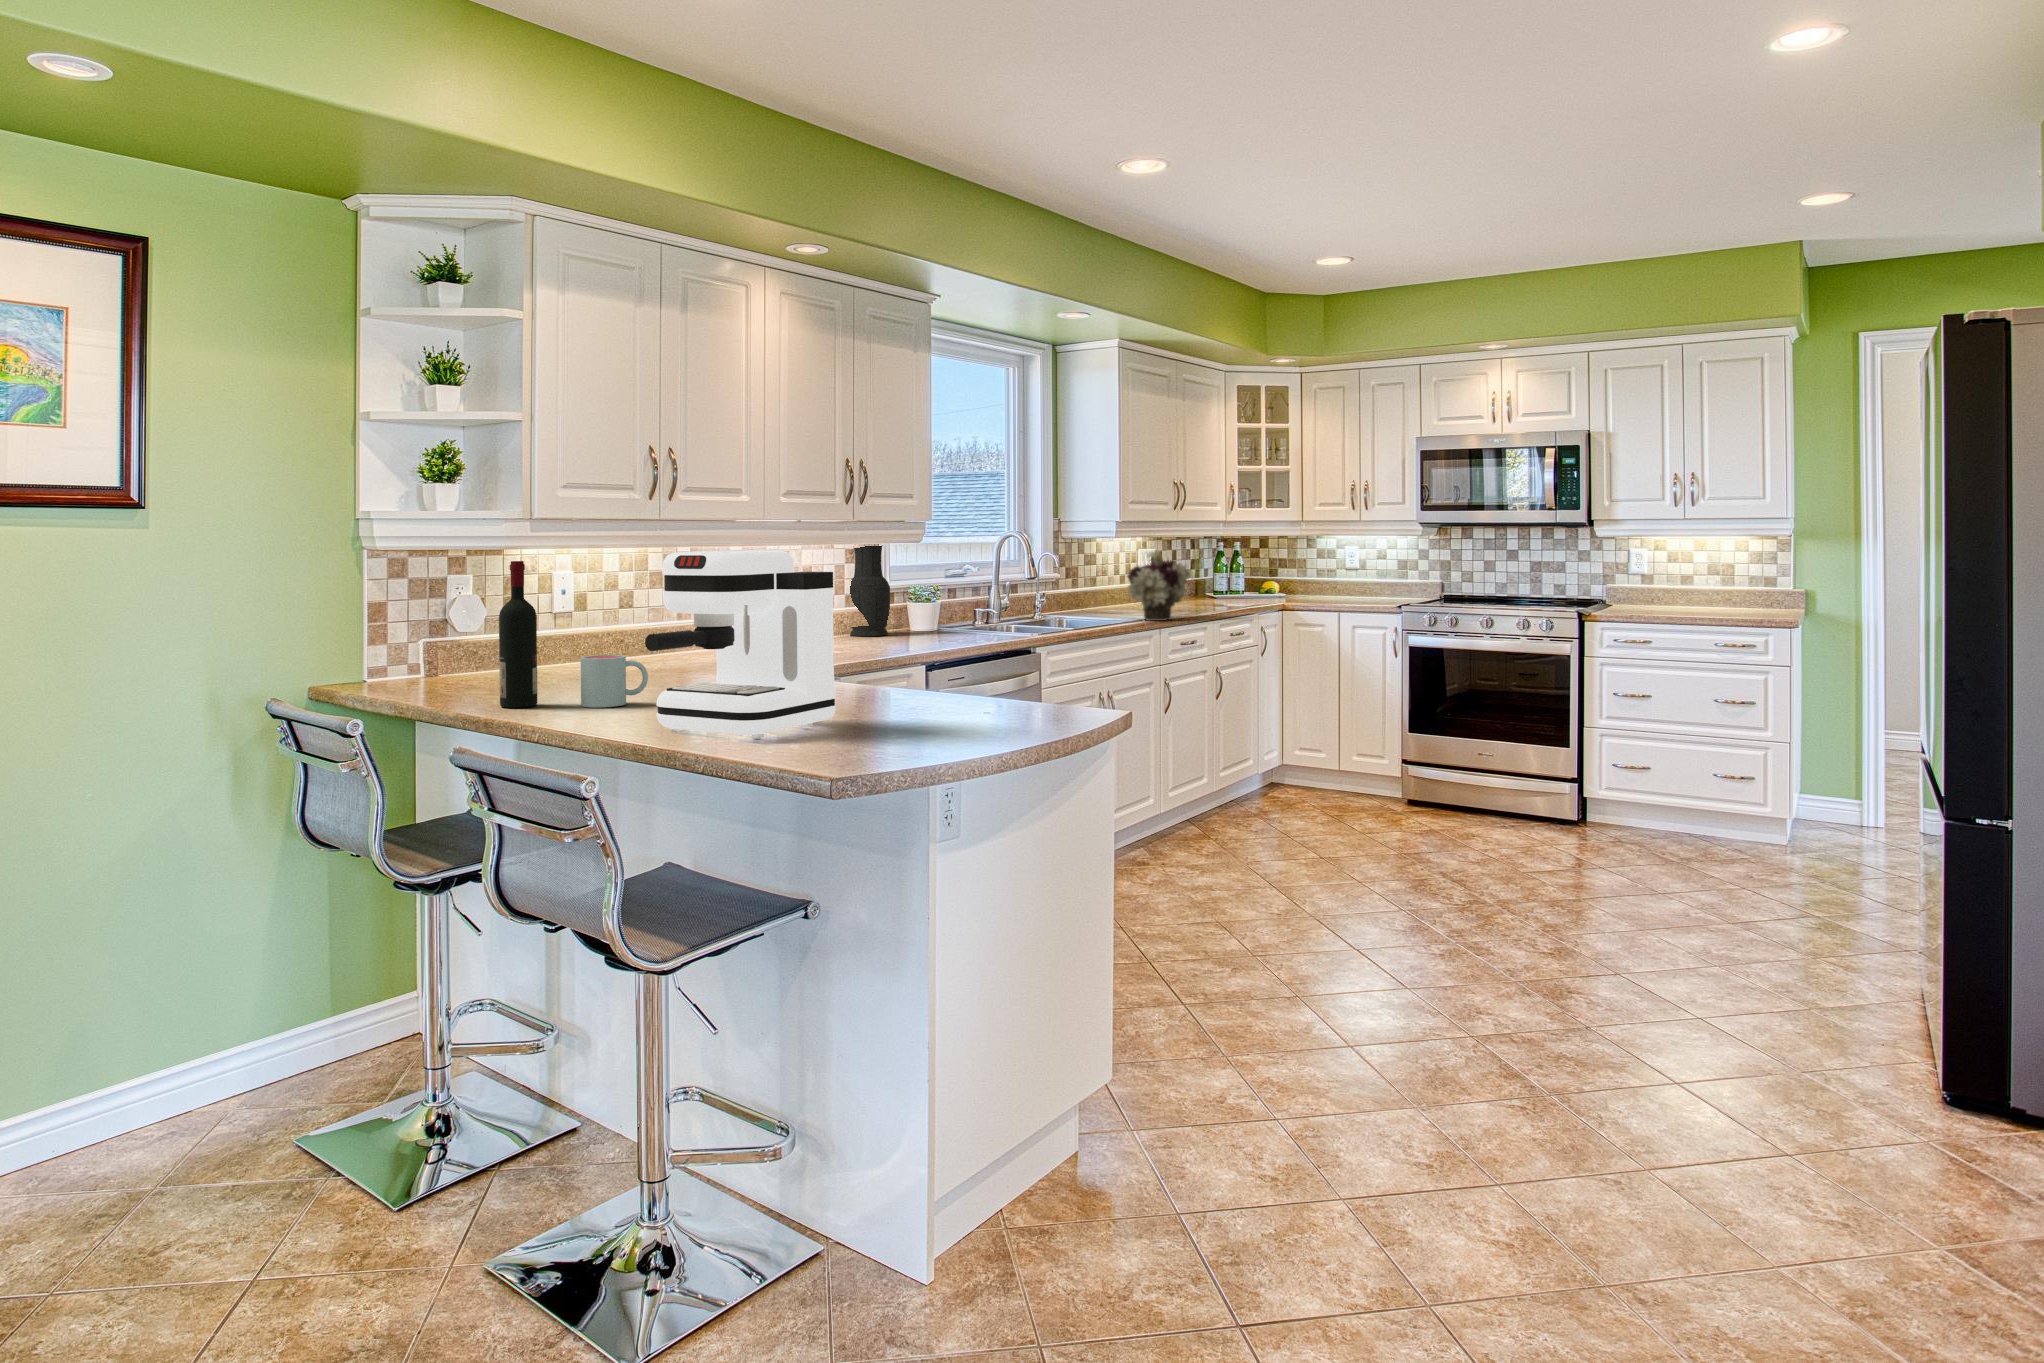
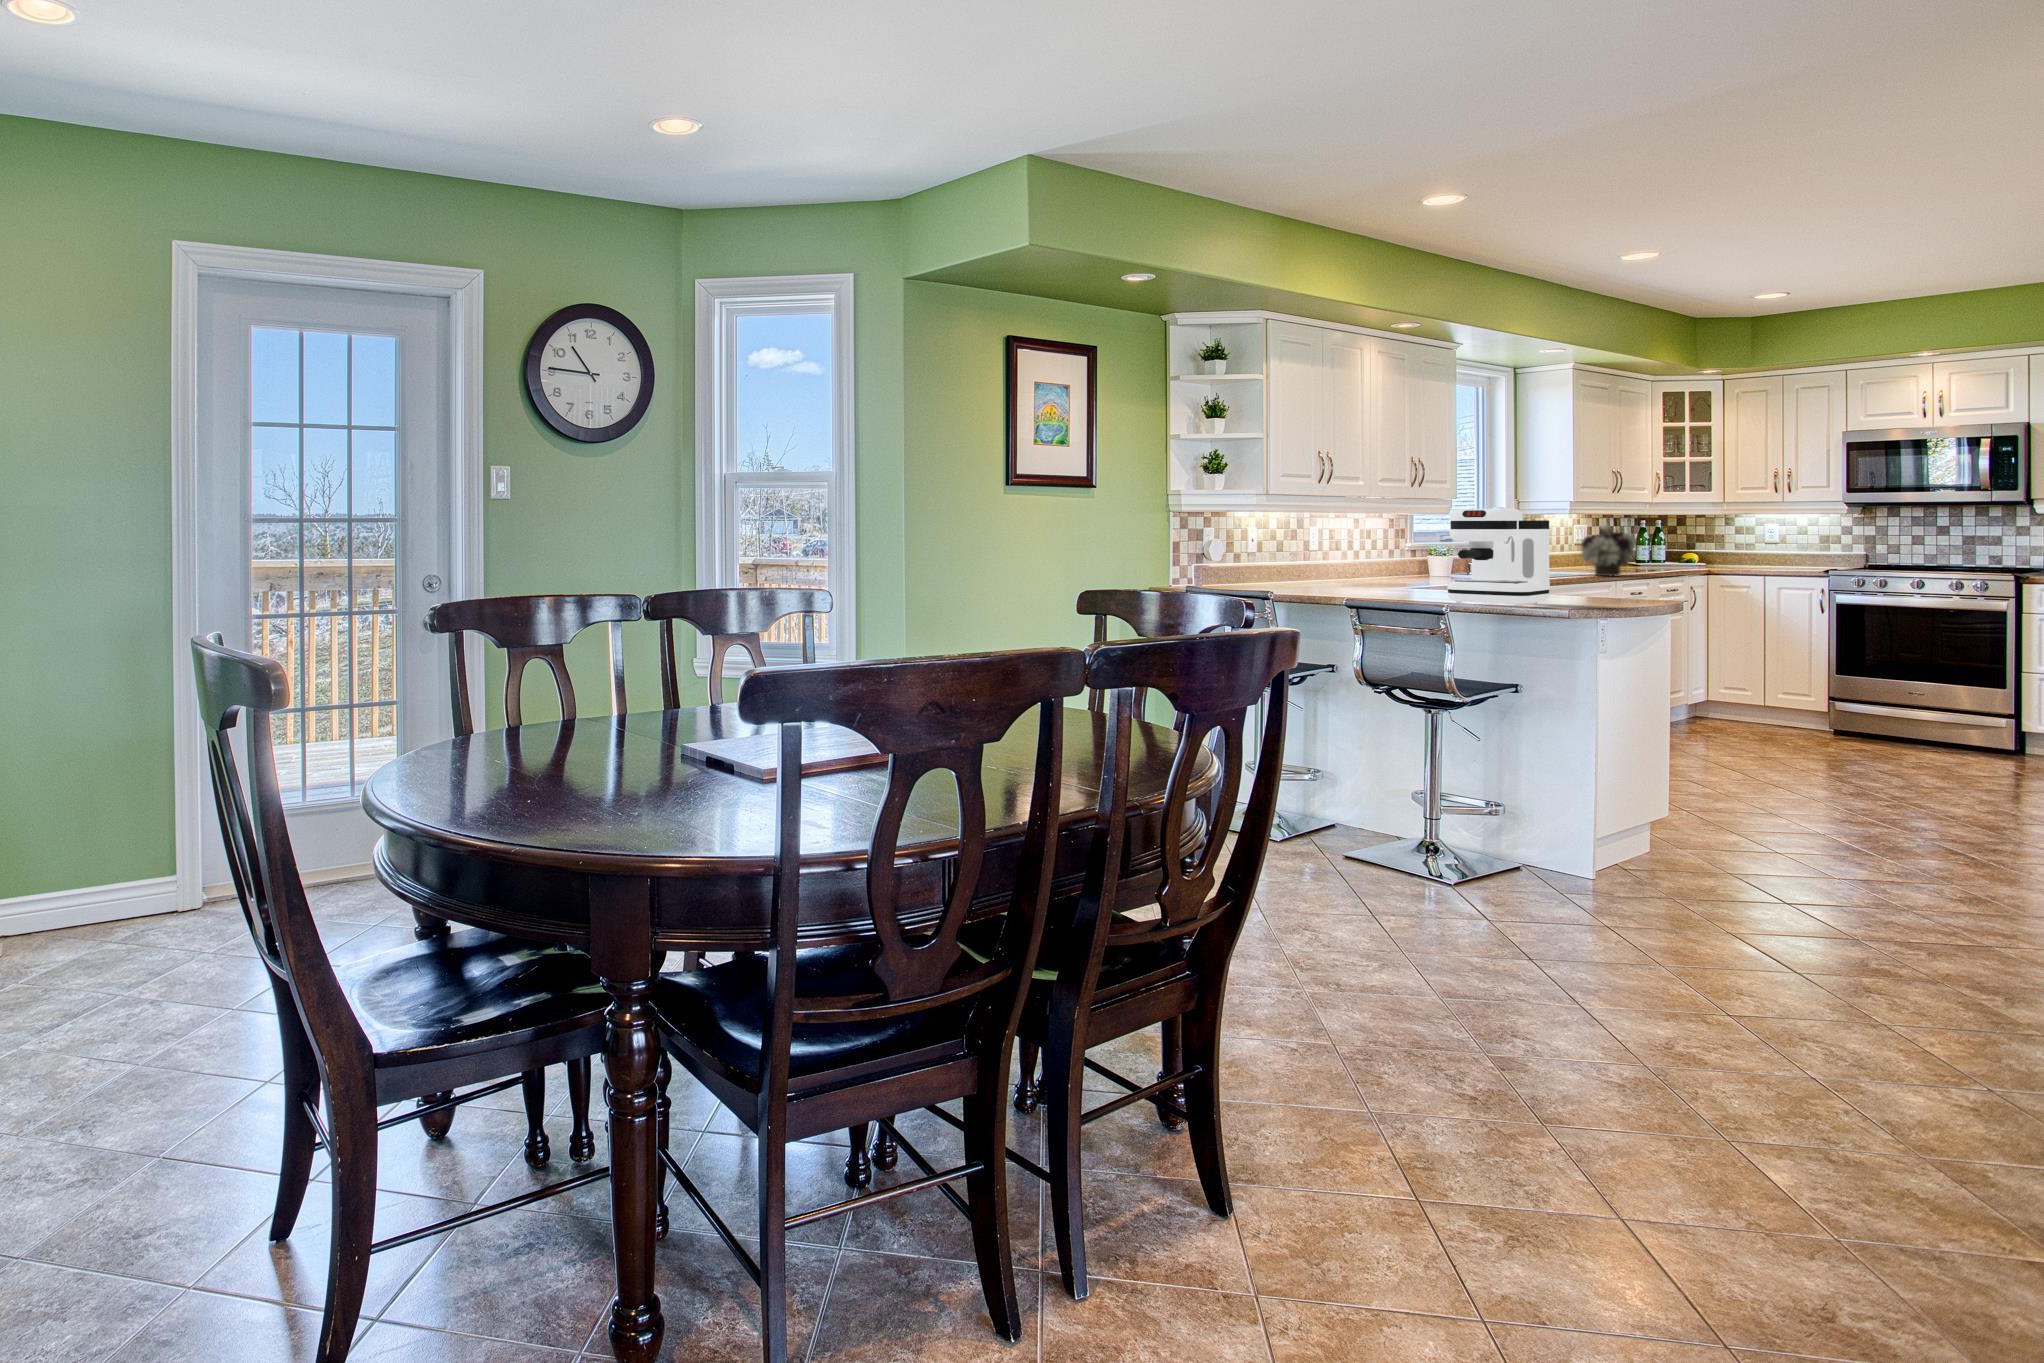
vase: present [850,545,890,636] -> none [1392,511,1424,577]
wine bottle: present [499,561,537,708] -> none [1314,516,1336,594]
mug: present [581,655,648,707] -> none [1359,568,1398,595]

